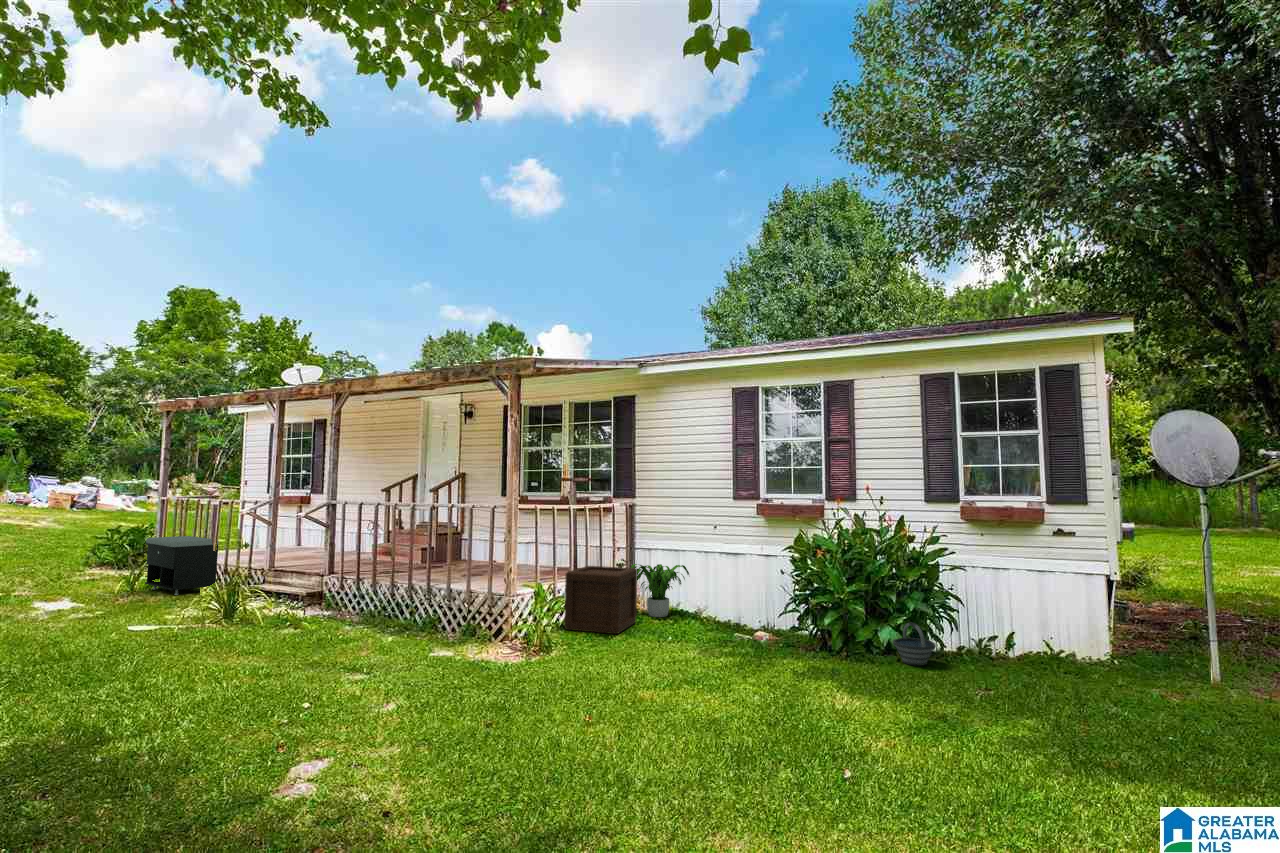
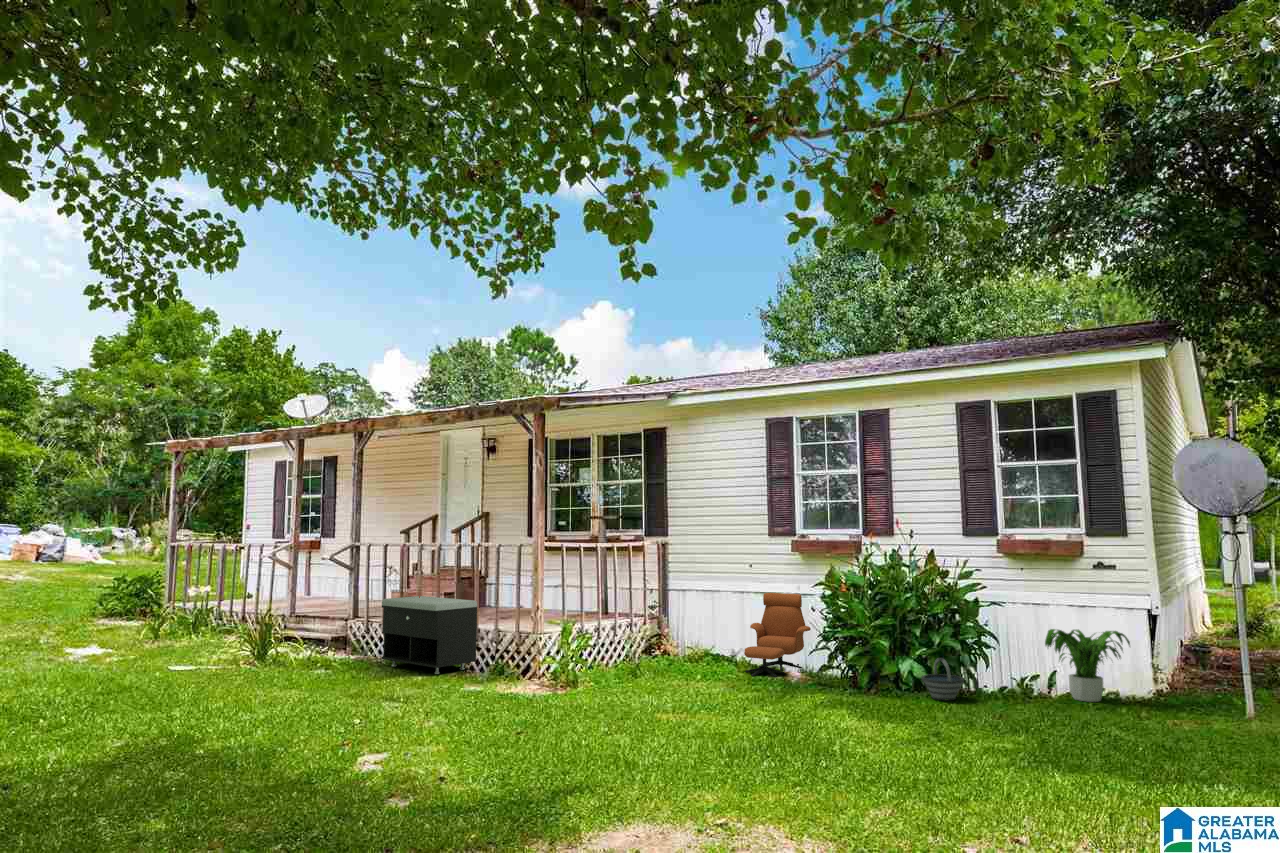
storage bench: present [145,536,218,595] -> present [382,596,477,674]
lounge chair: none [713,554,773,637] -> present [744,593,811,677]
potted plant: present [631,564,689,617] -> present [1045,629,1130,702]
wooden crate: present [564,566,637,634] -> none [593,606,668,674]

